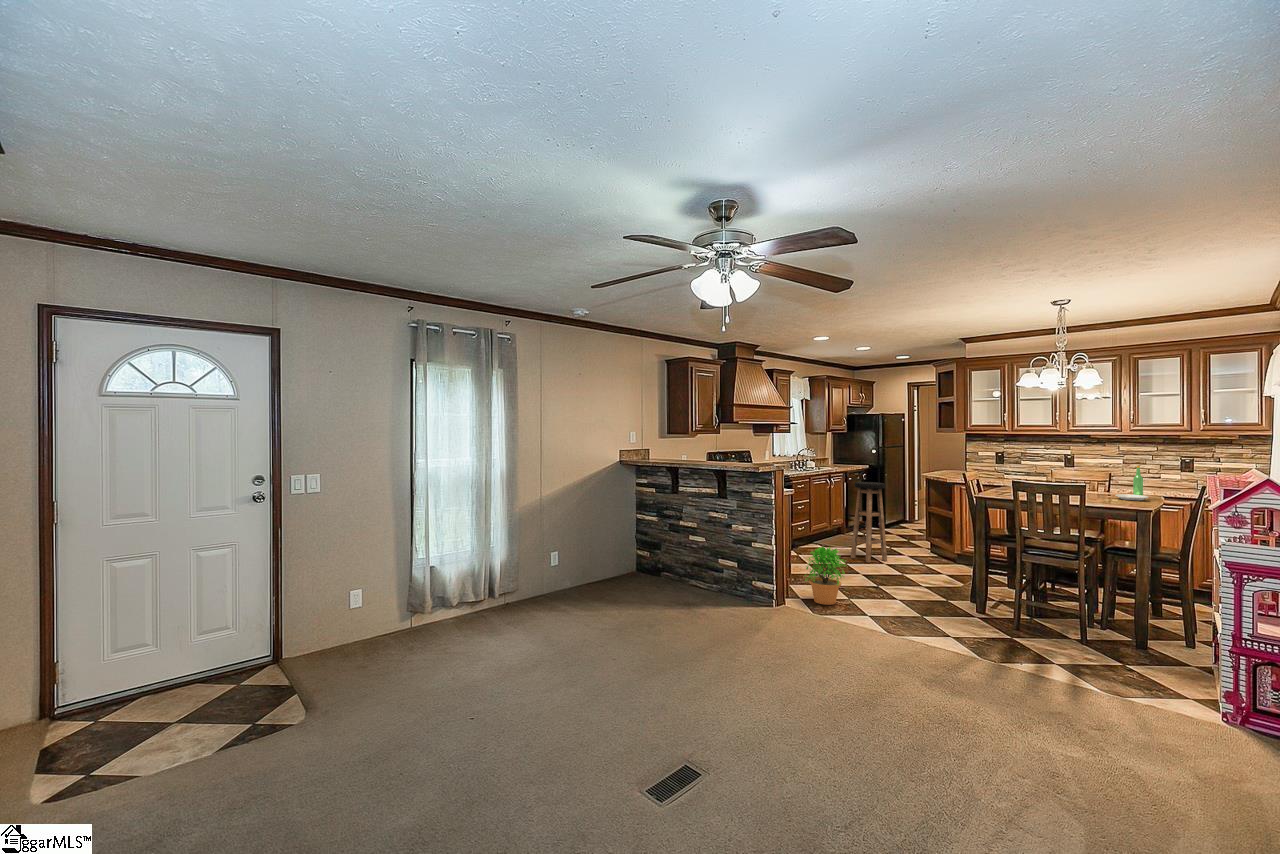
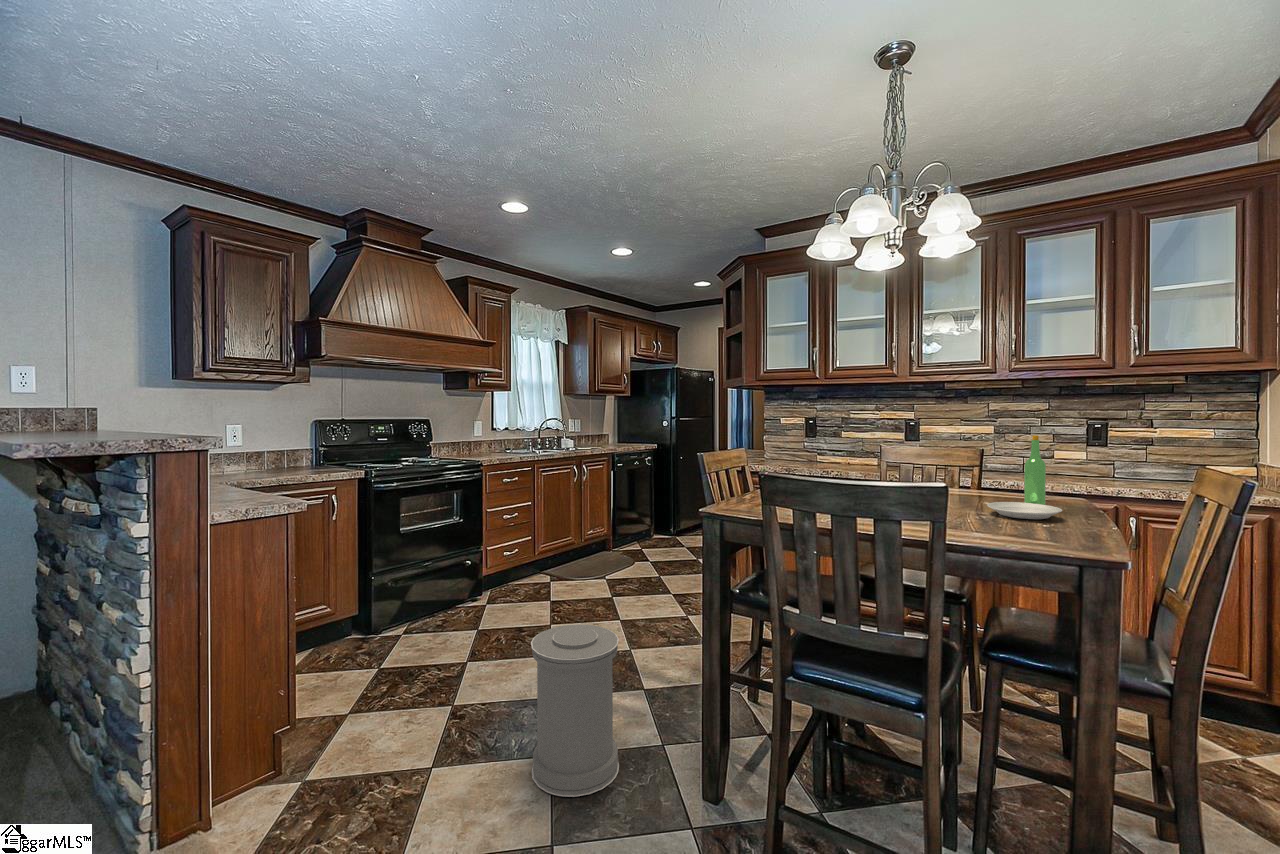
bar stool: present [851,482,887,563] -> none [569,474,625,616]
trash can: none [903,544,945,608] -> present [531,625,619,797]
potted plant: present [804,547,845,605] -> none [267,649,395,807]

